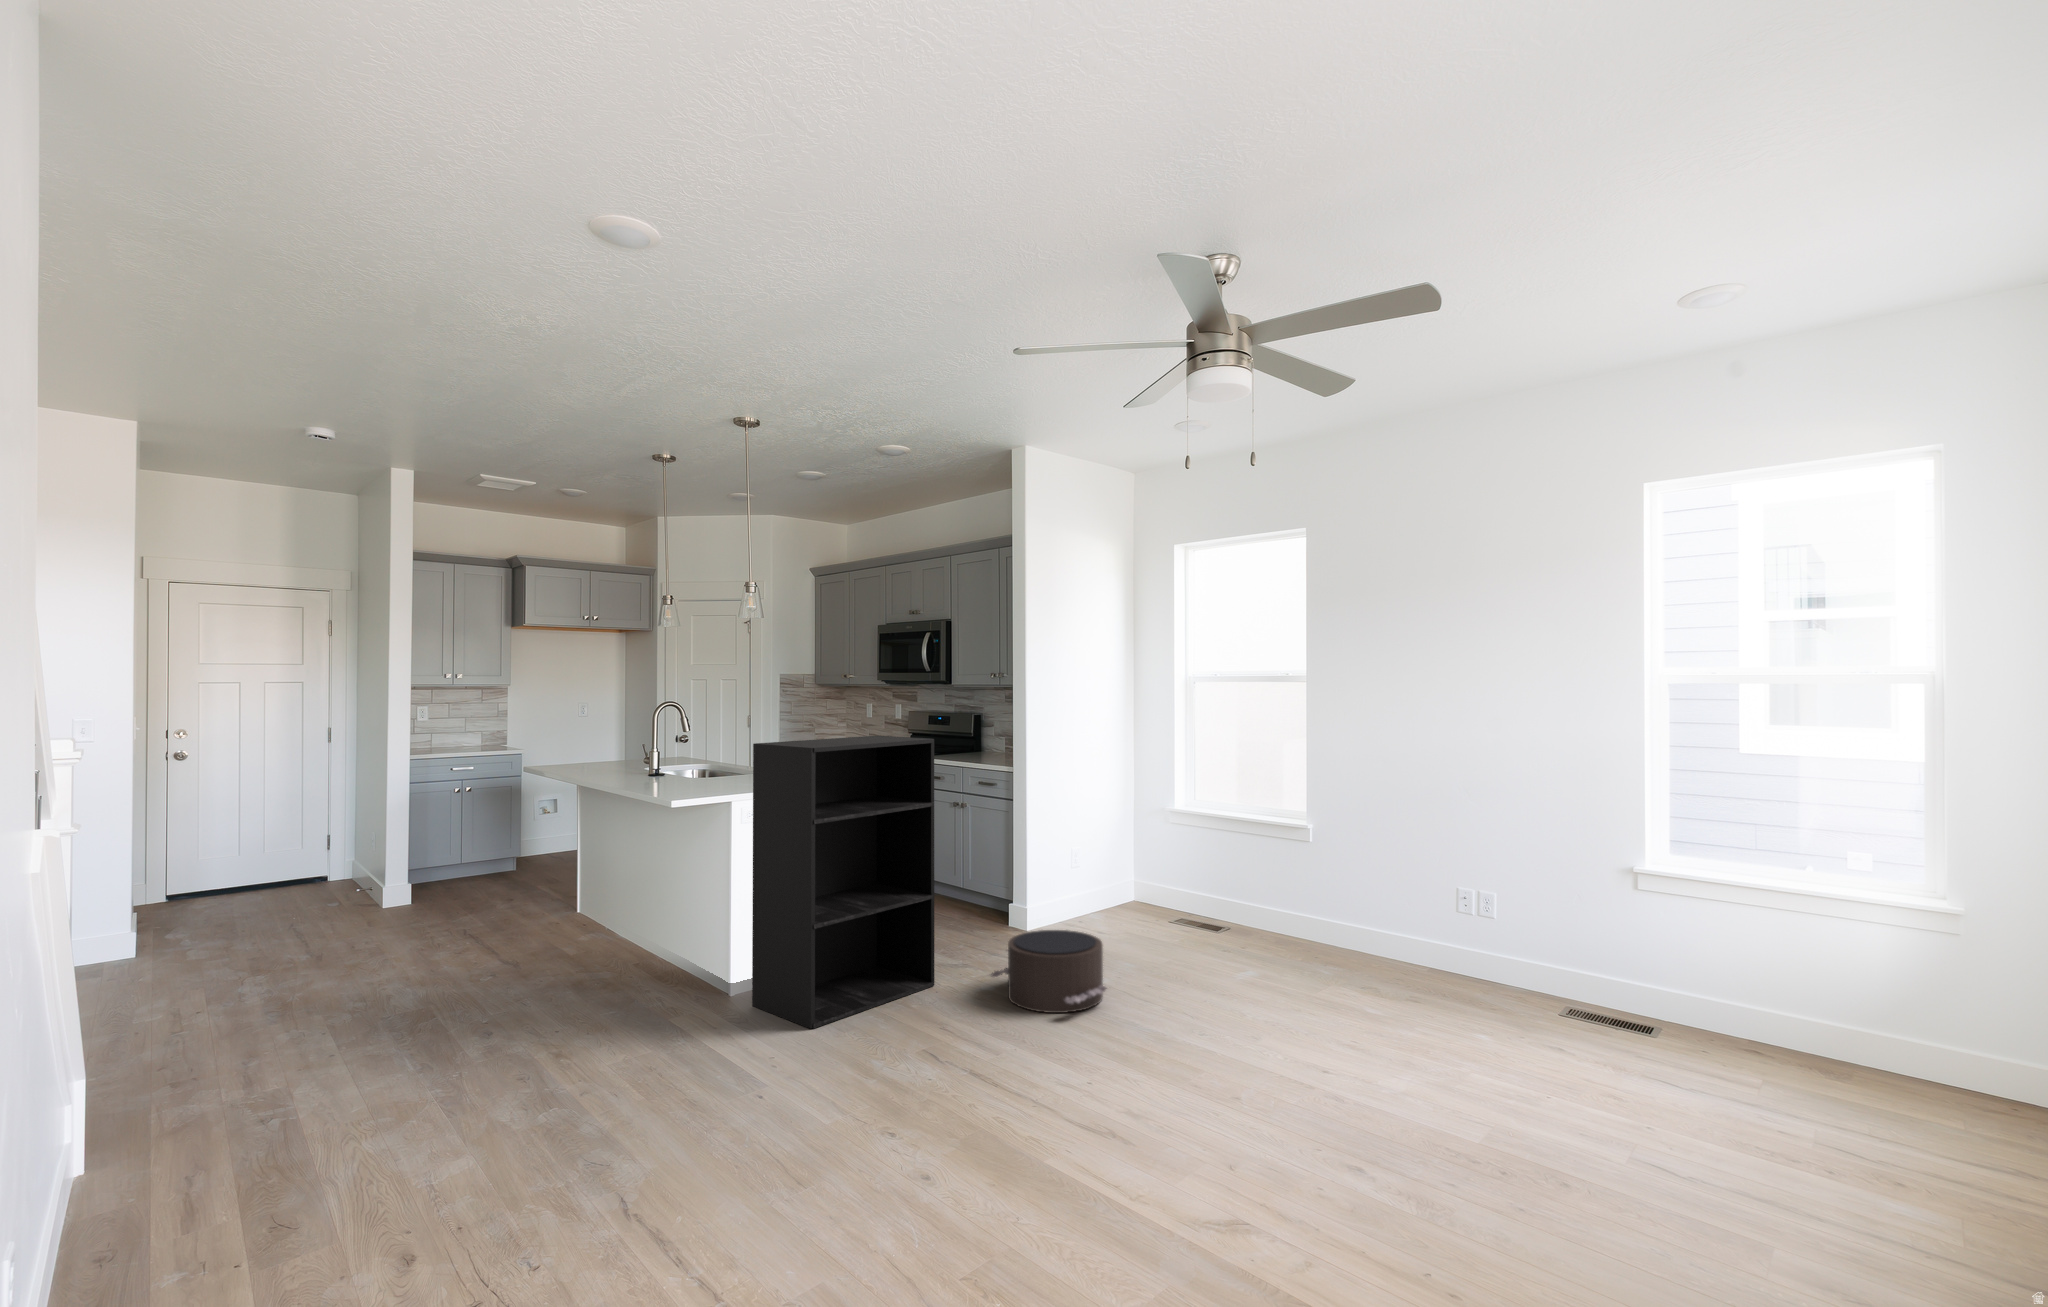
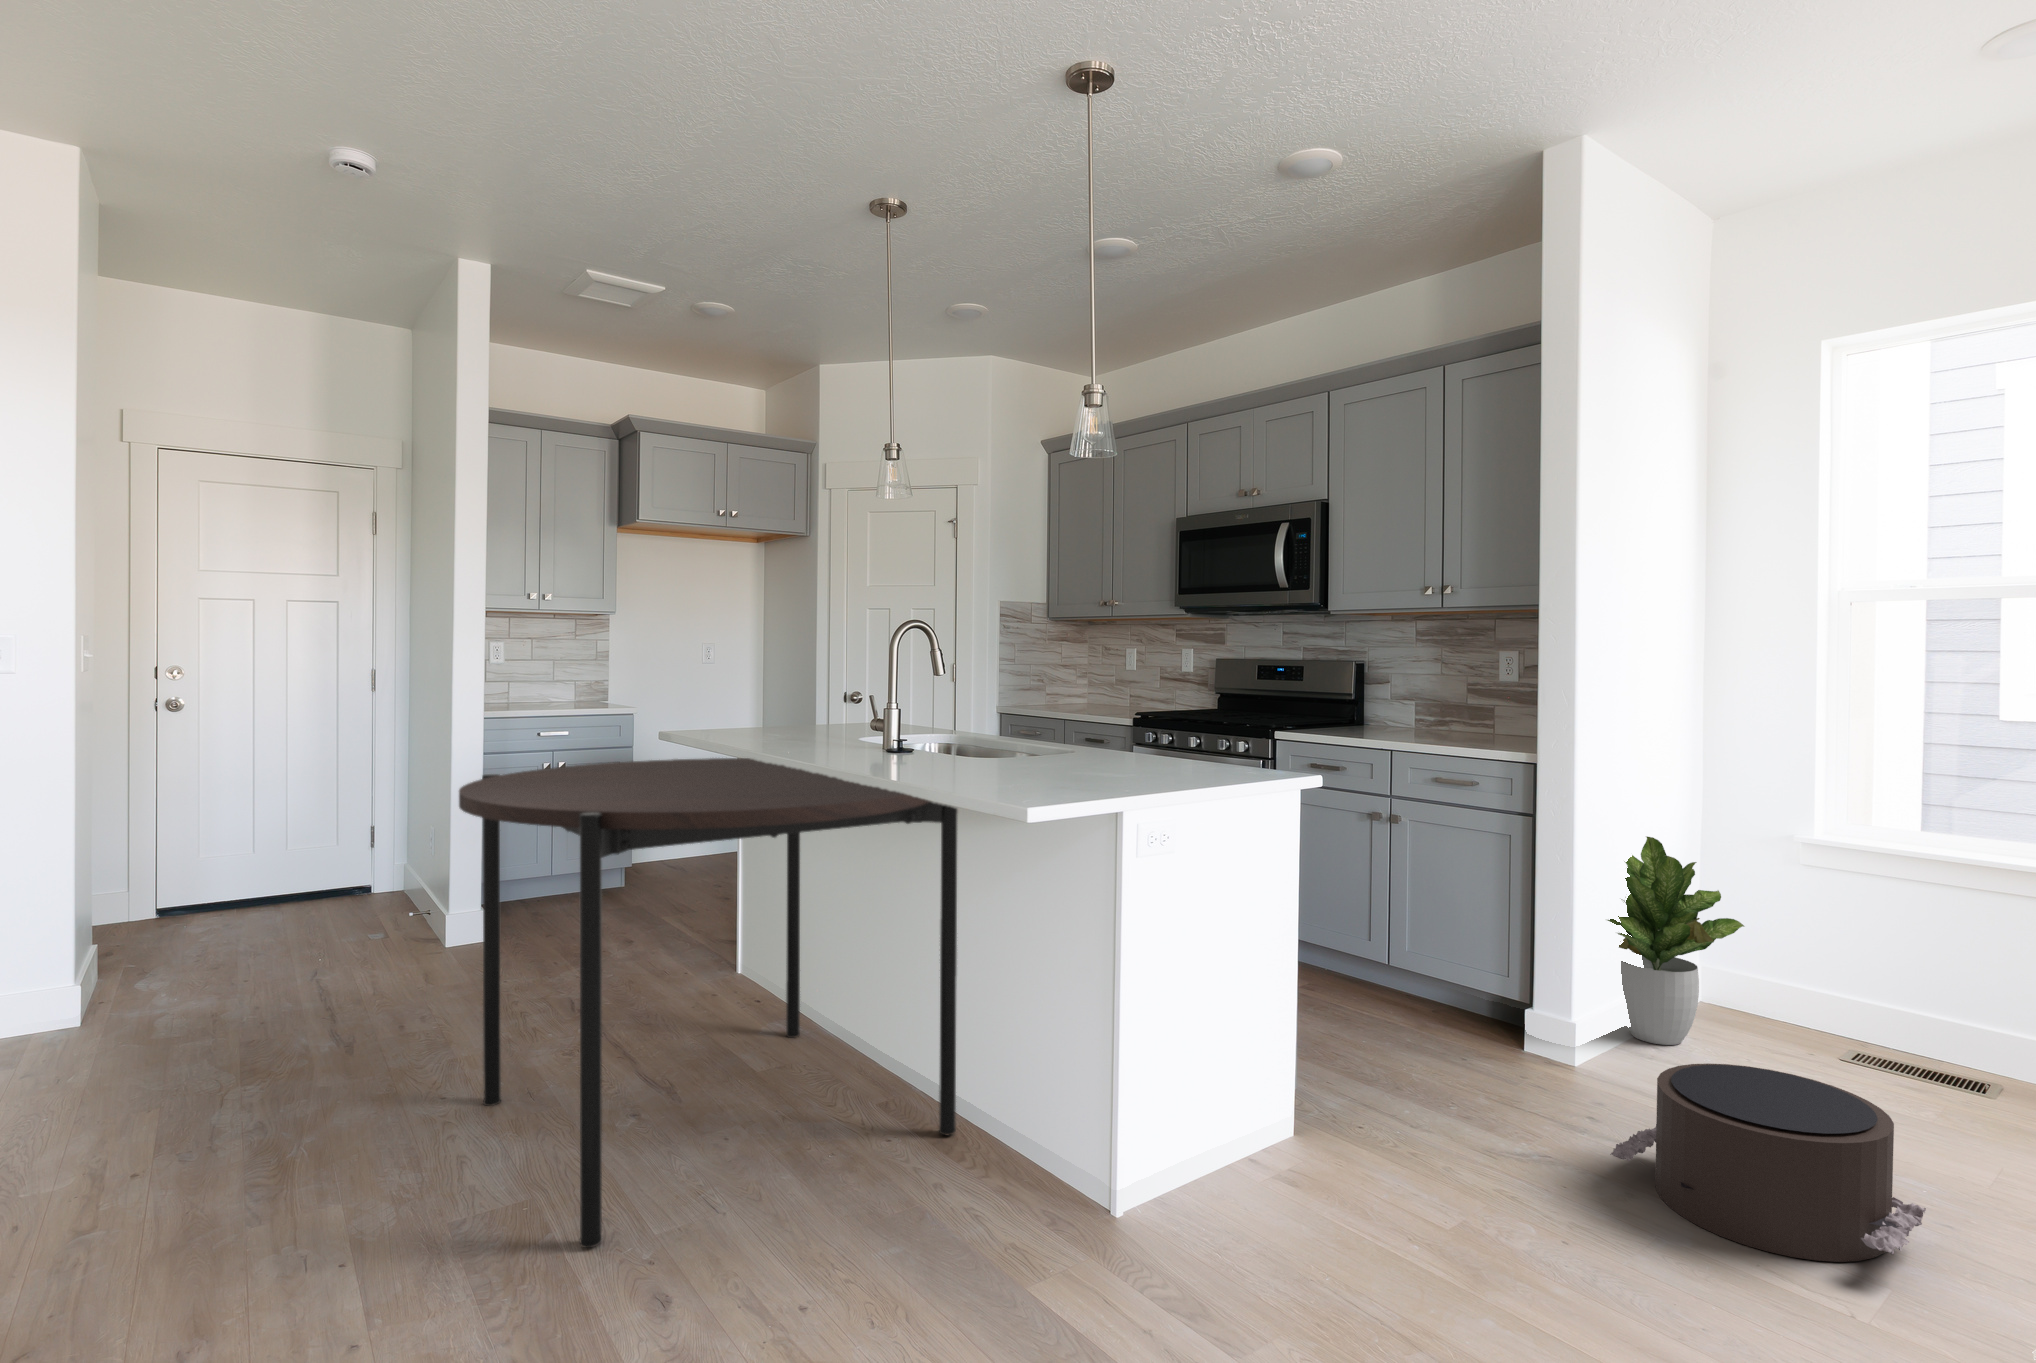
bookshelf: present [752,736,934,1029] -> none [1157,675,1492,1277]
dining table: none [383,784,664,1036] -> present [459,758,958,1248]
potted plant: none [1061,817,1132,932] -> present [1607,837,1744,1045]

